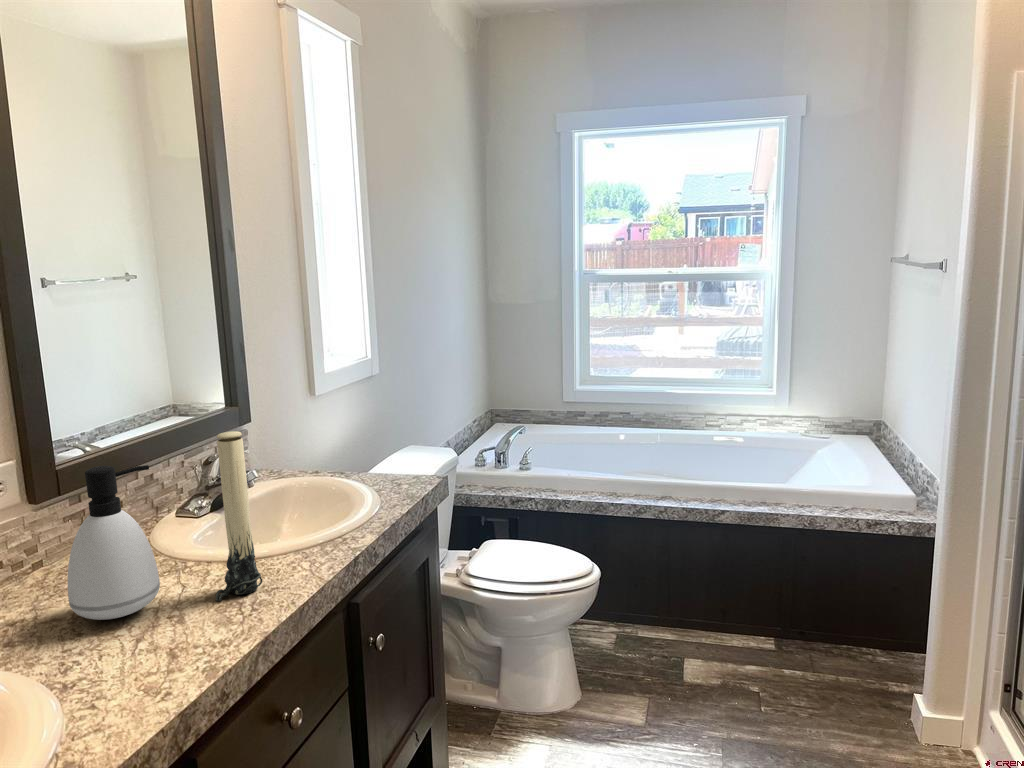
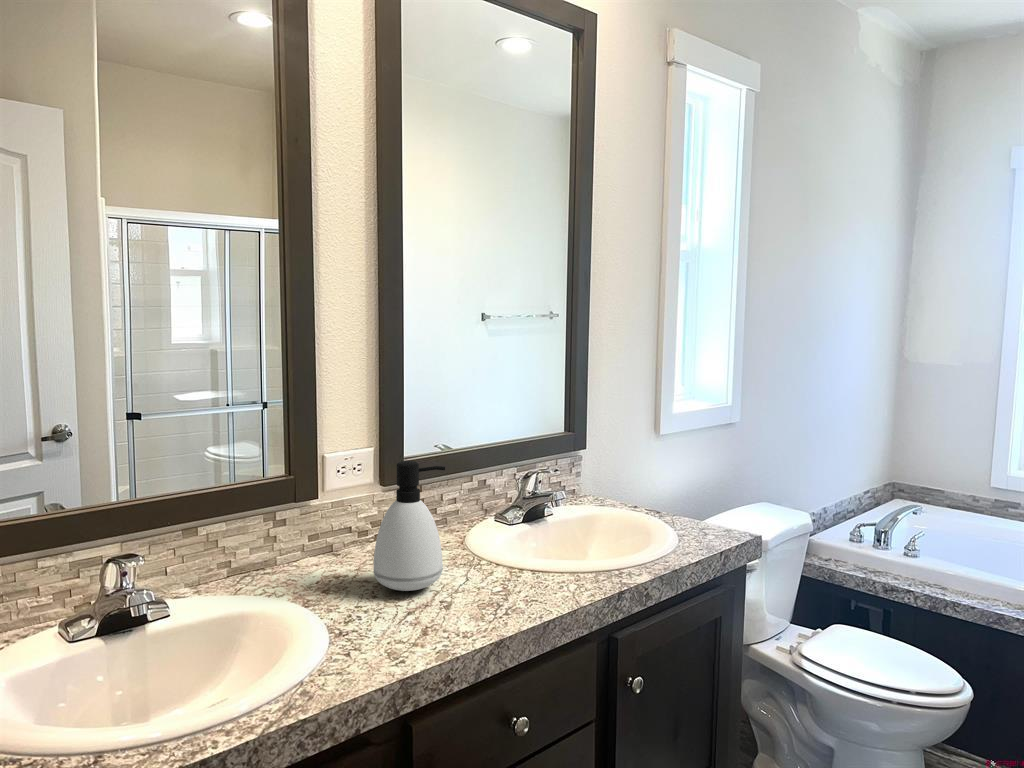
candle: present [216,431,262,601] -> none [481,448,525,599]

